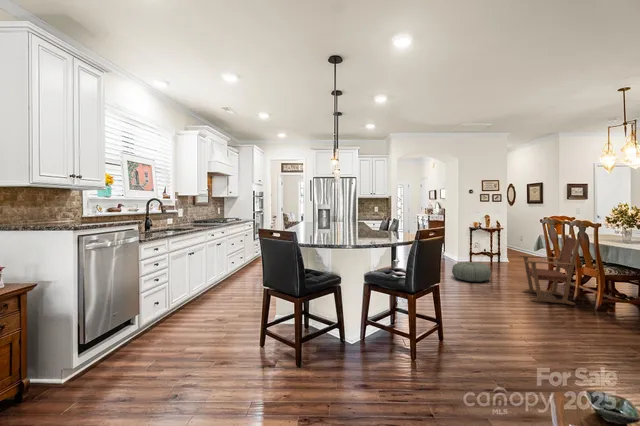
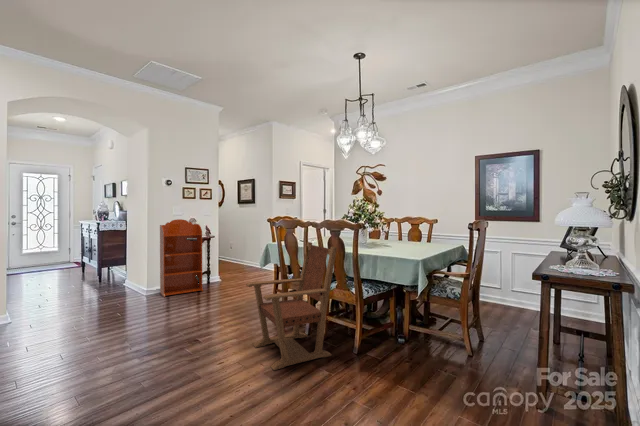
bookcase: none [466,216,494,265] -> present [160,219,203,297]
pouf: present [452,262,491,282] -> none [126,301,201,345]

